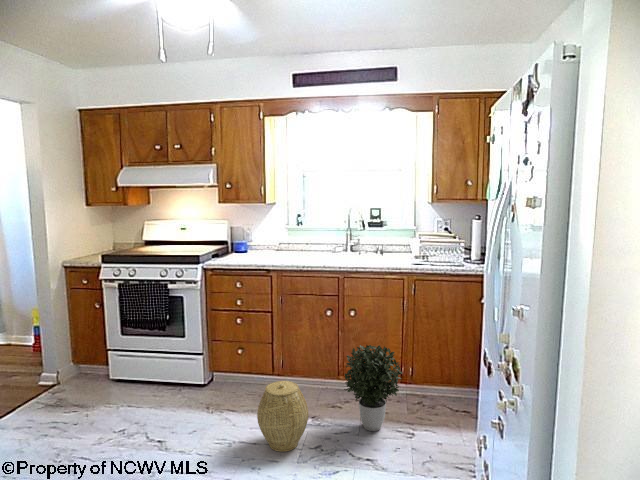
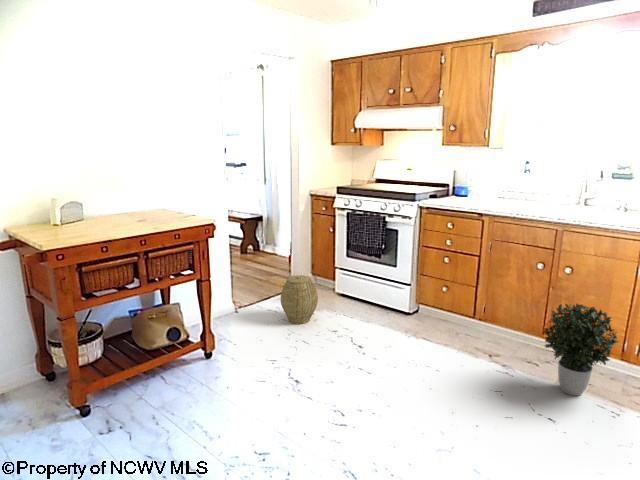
woven basket: present [257,381,308,452] -> present [281,275,318,324]

